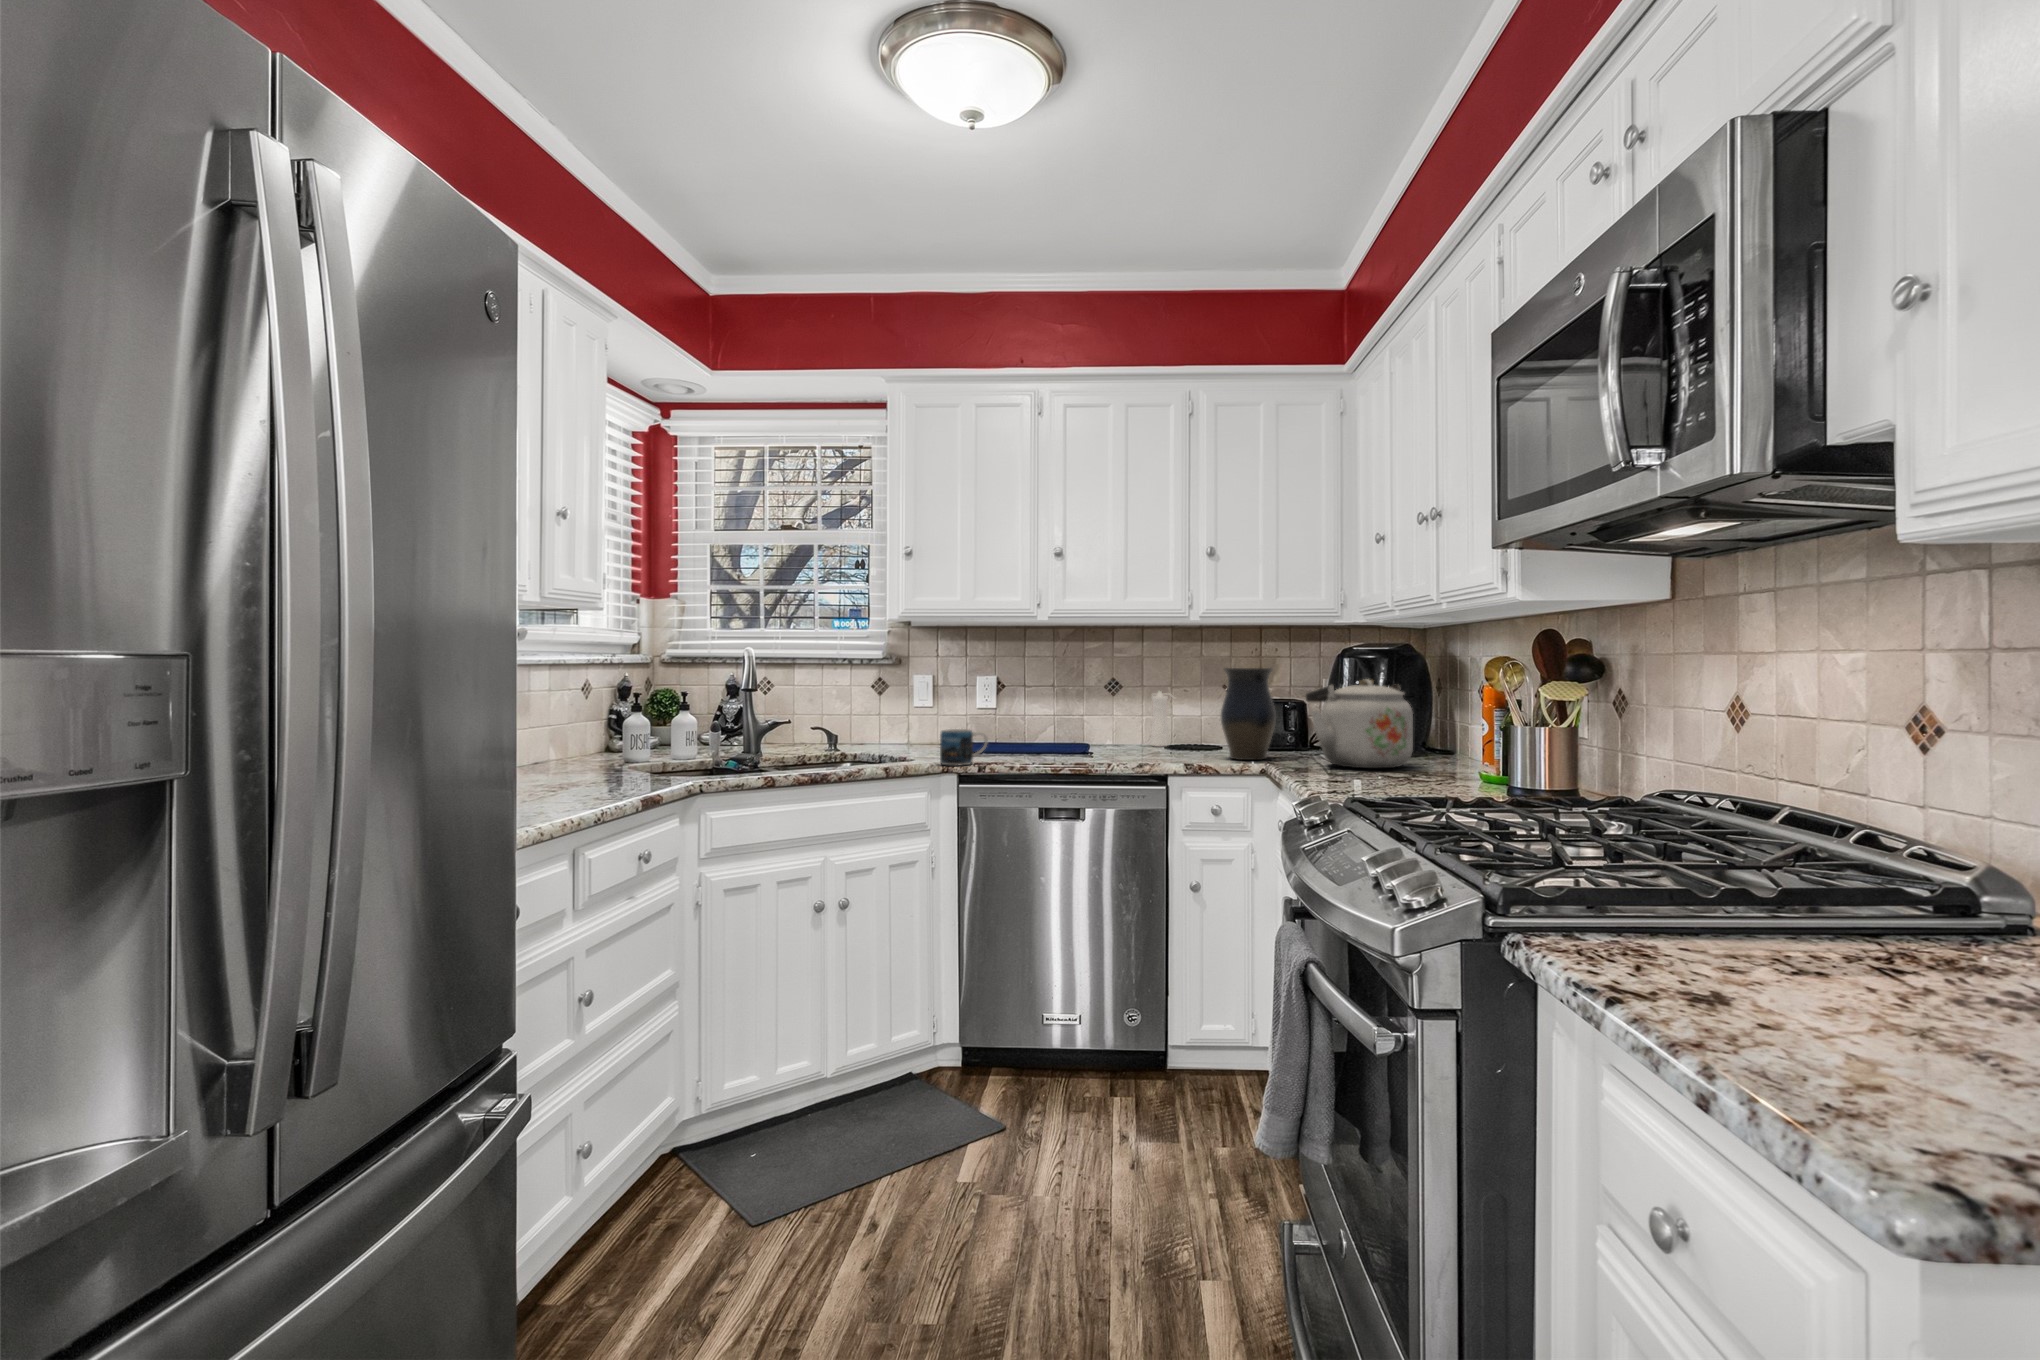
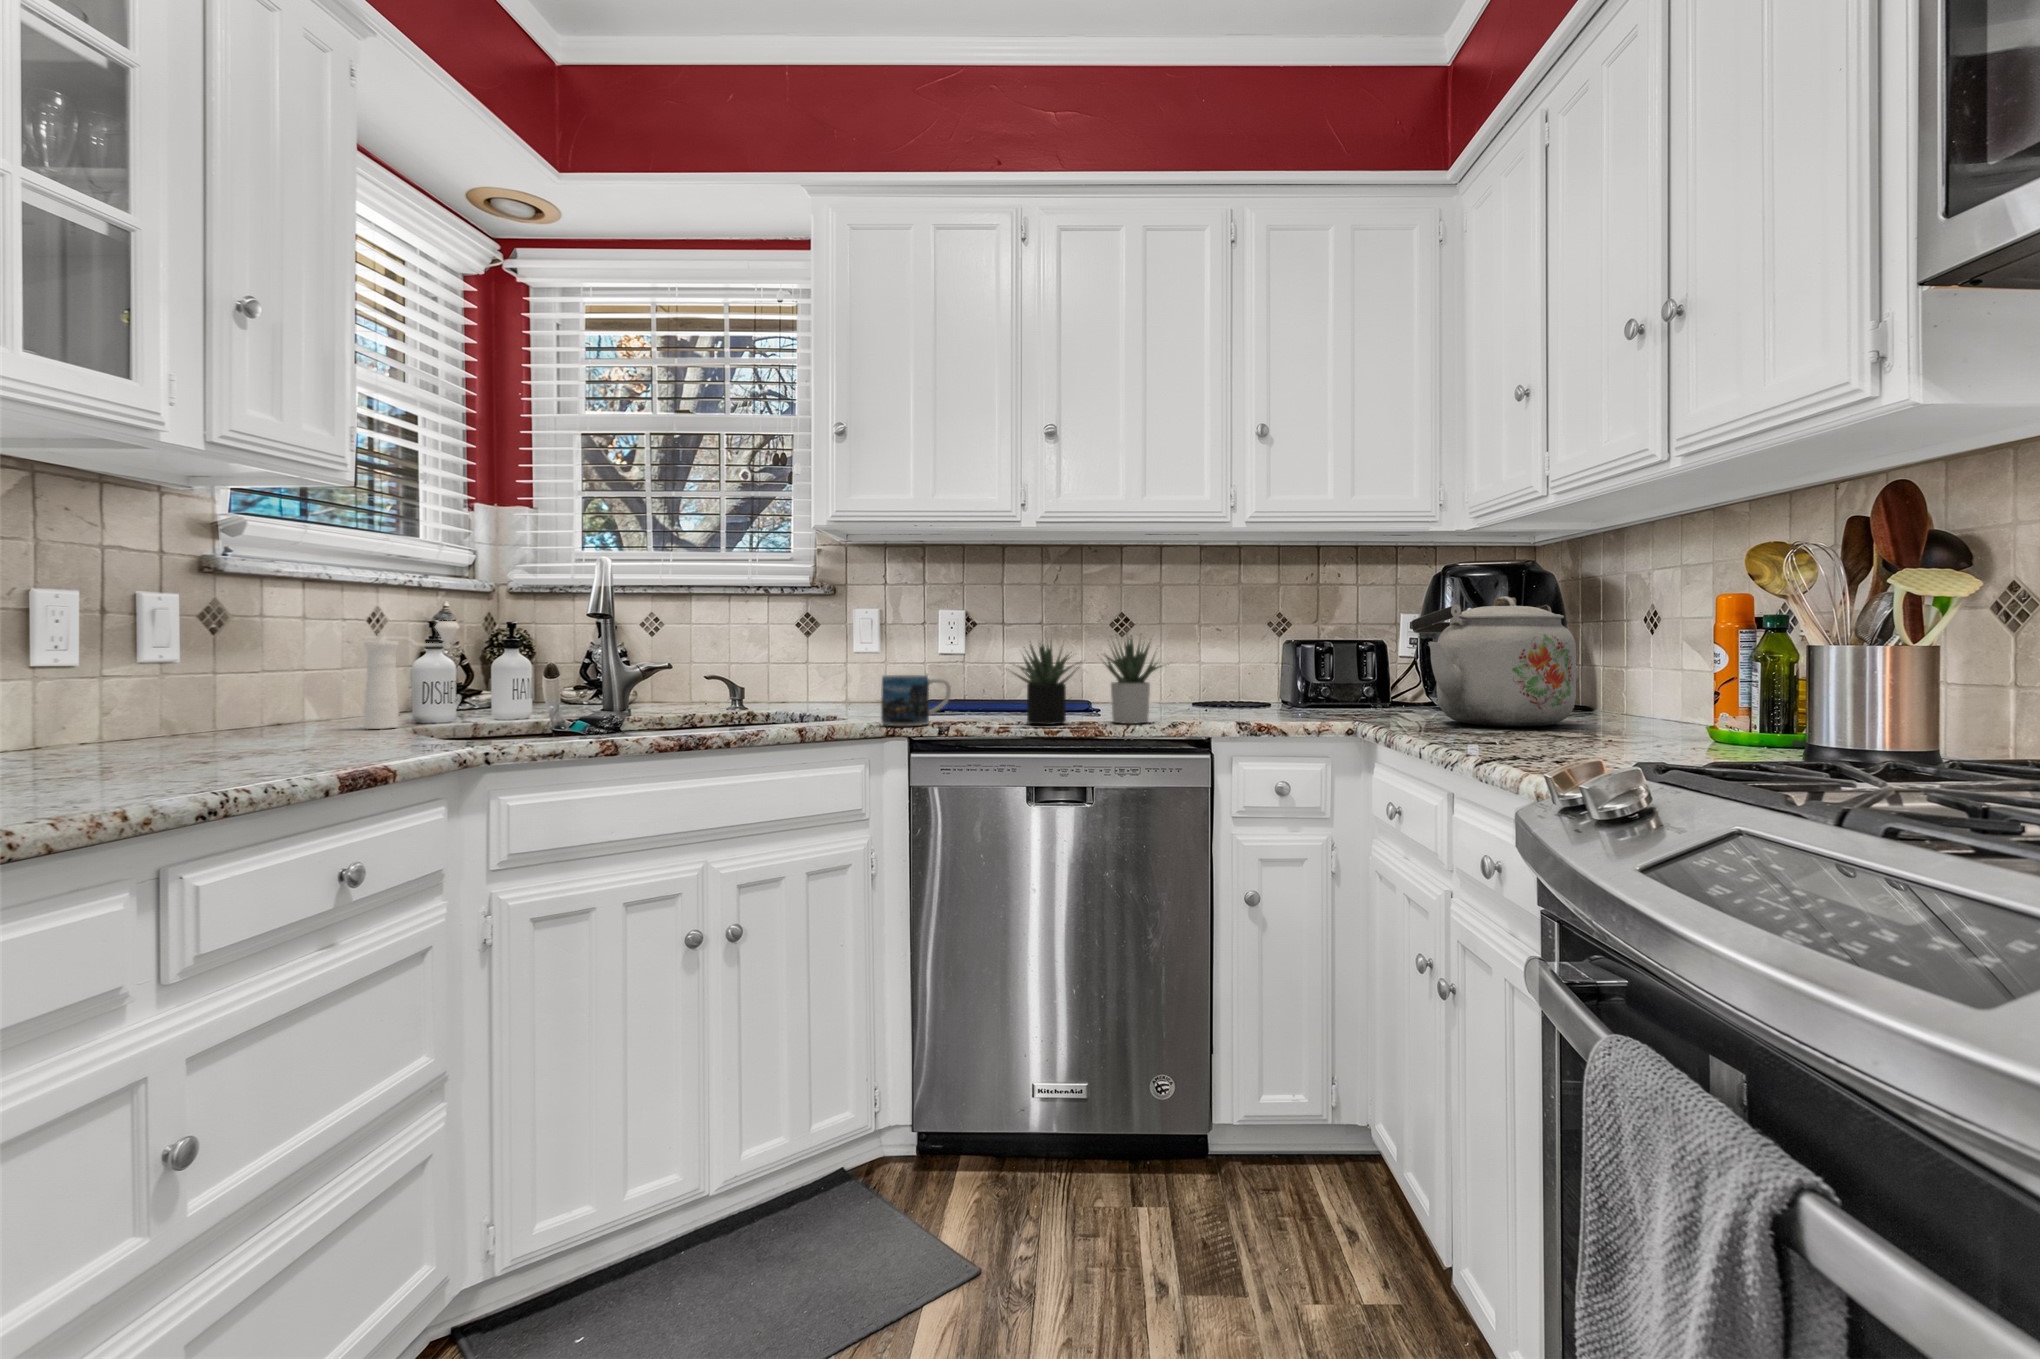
vase: present [1221,668,1276,760] -> none [1282,587,1361,717]
pepper mill: present [1151,692,1175,746] -> present [363,621,459,729]
succulent plant: none [1024,698,1142,765] -> present [1014,635,1169,725]

